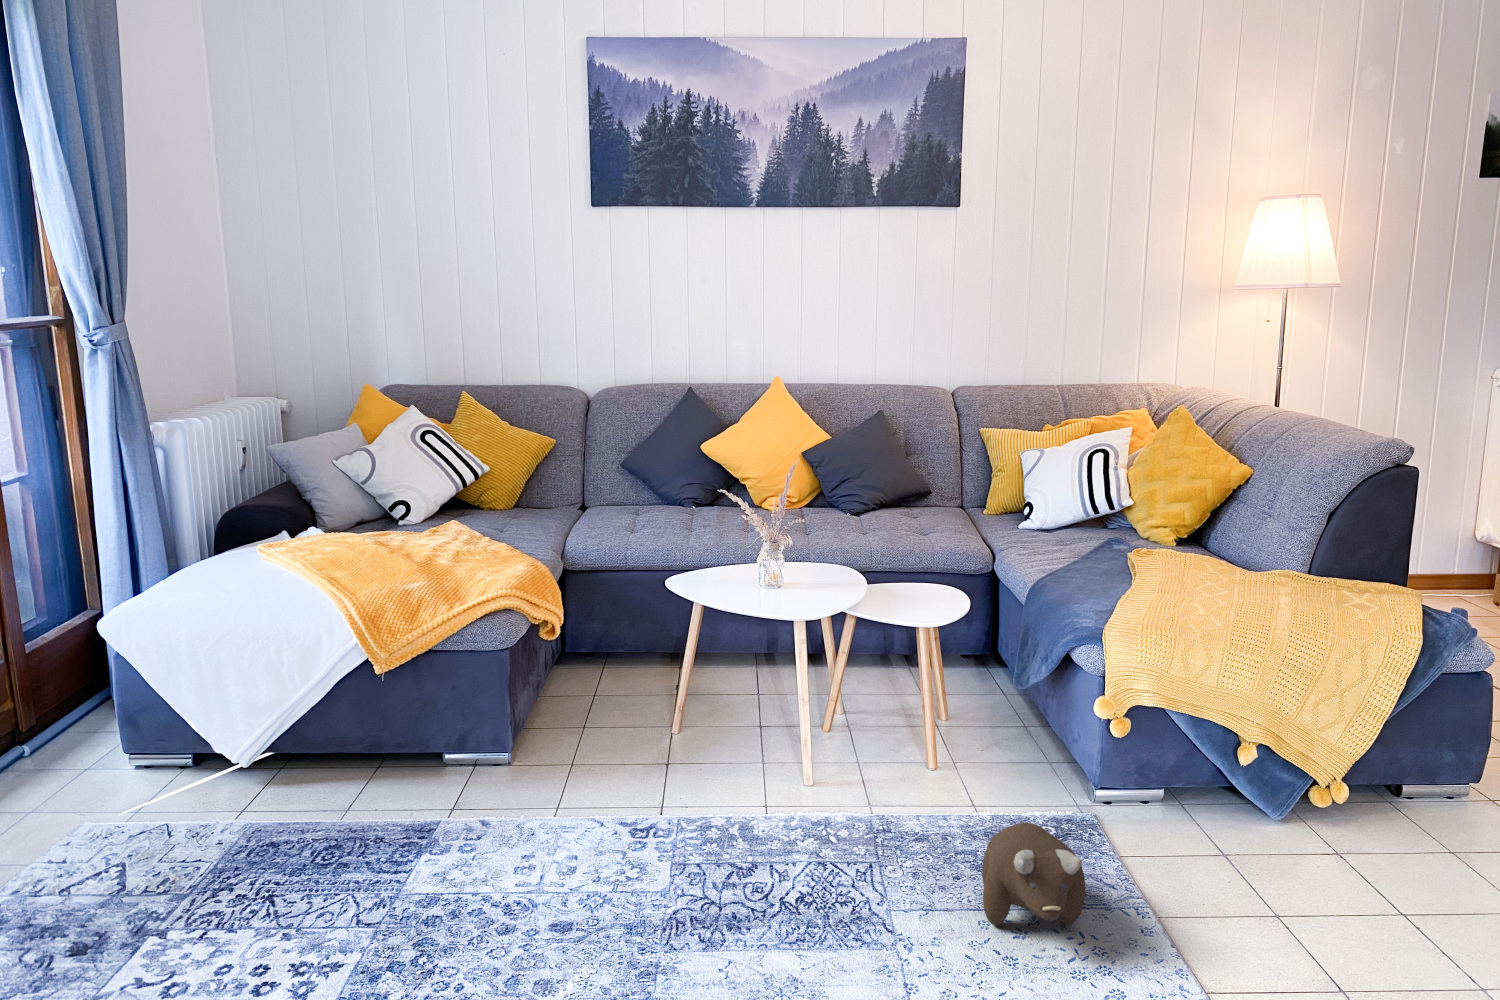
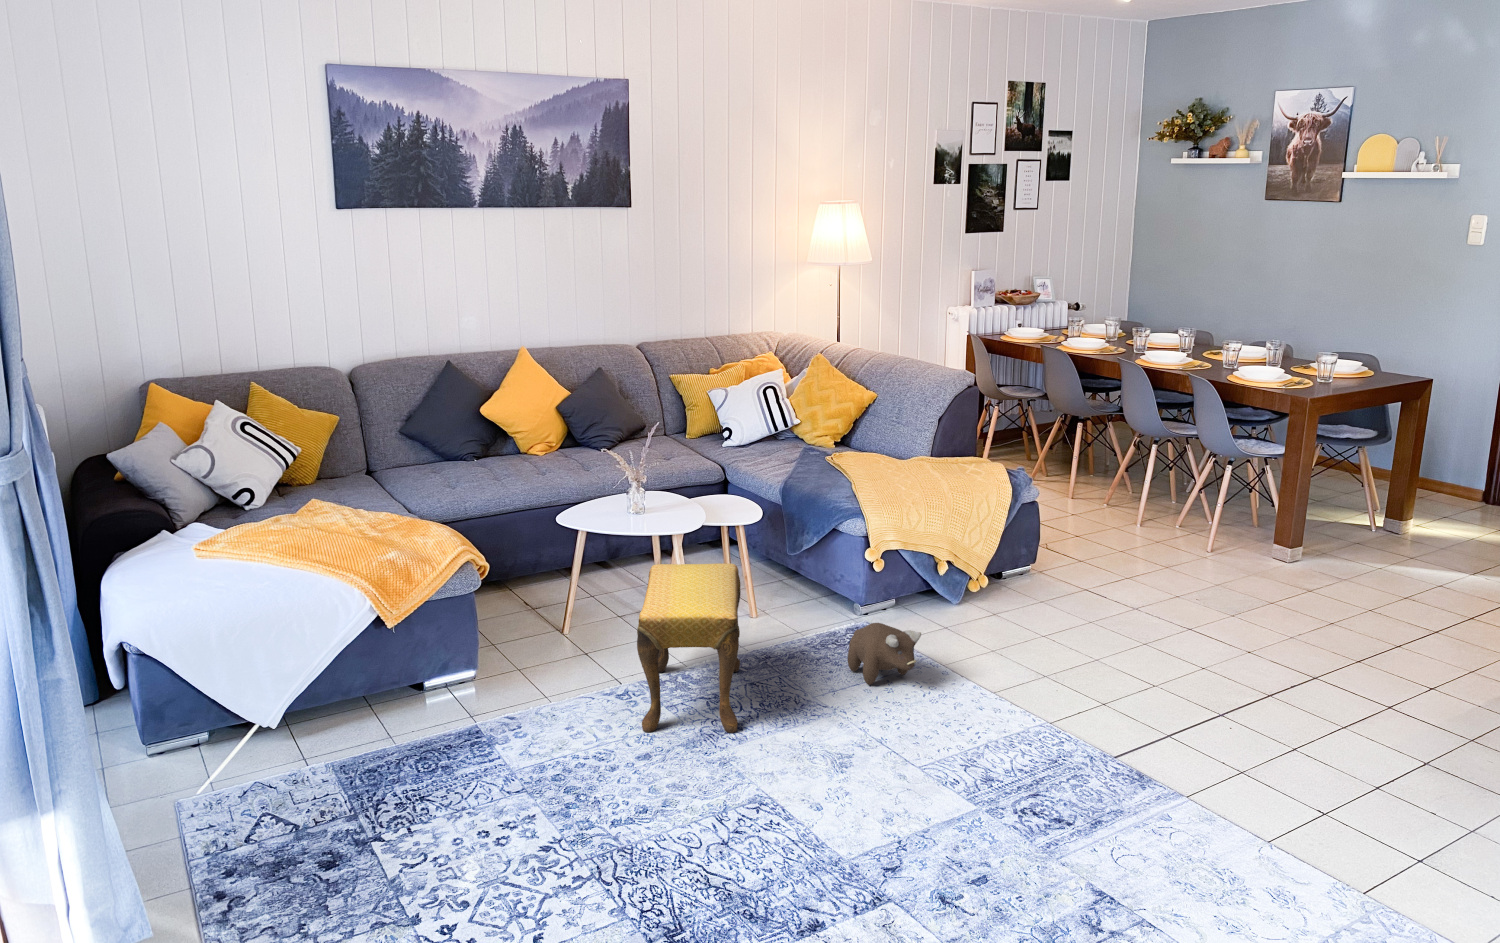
footstool: none [590,660,826,940] -> present [637,563,741,733]

